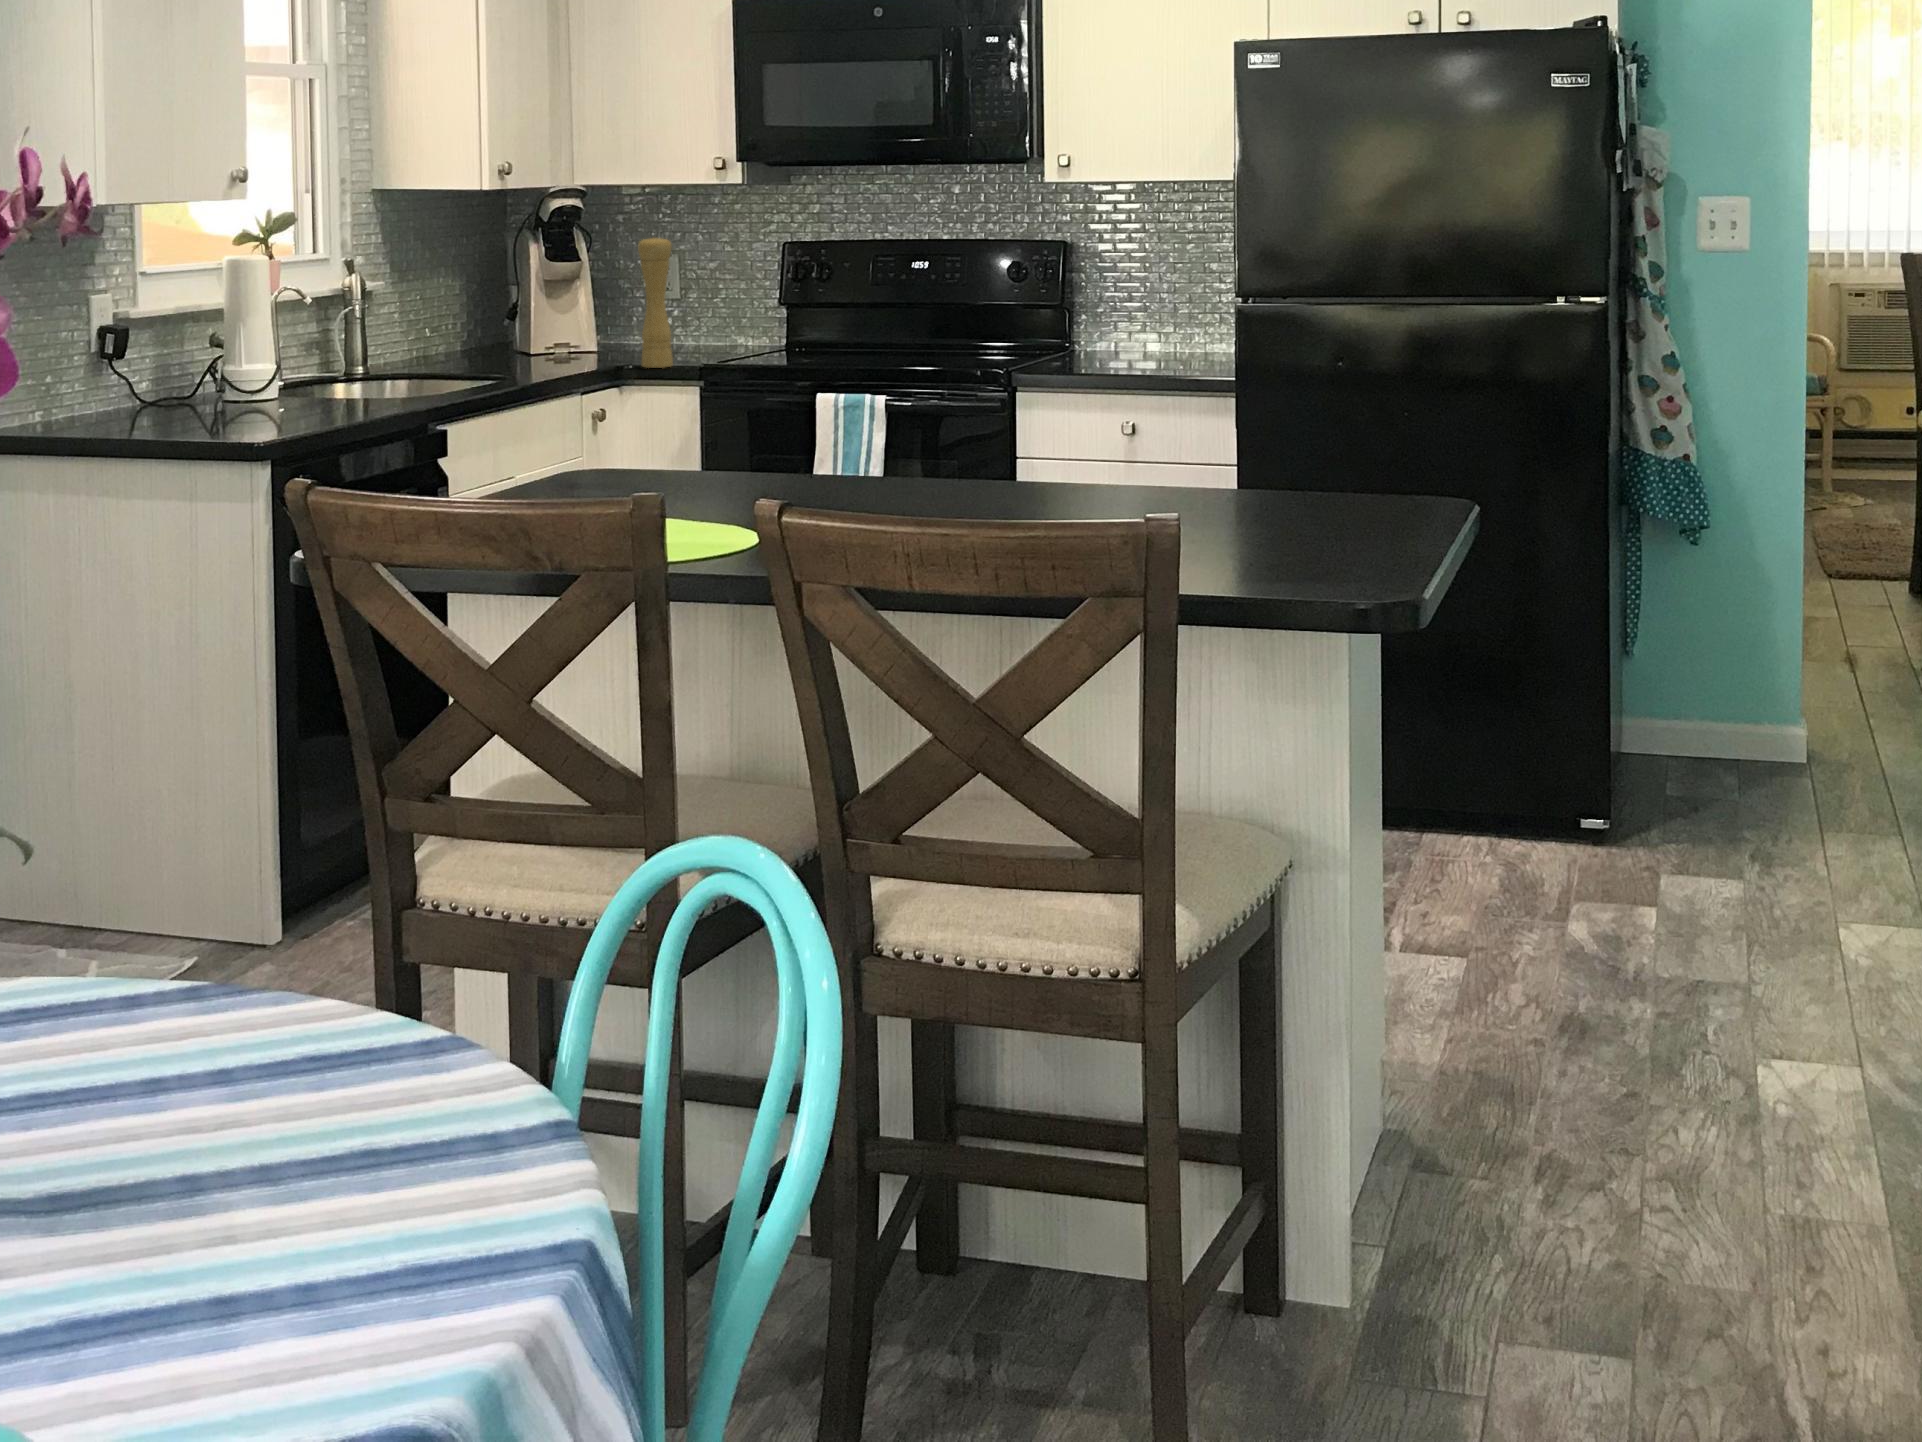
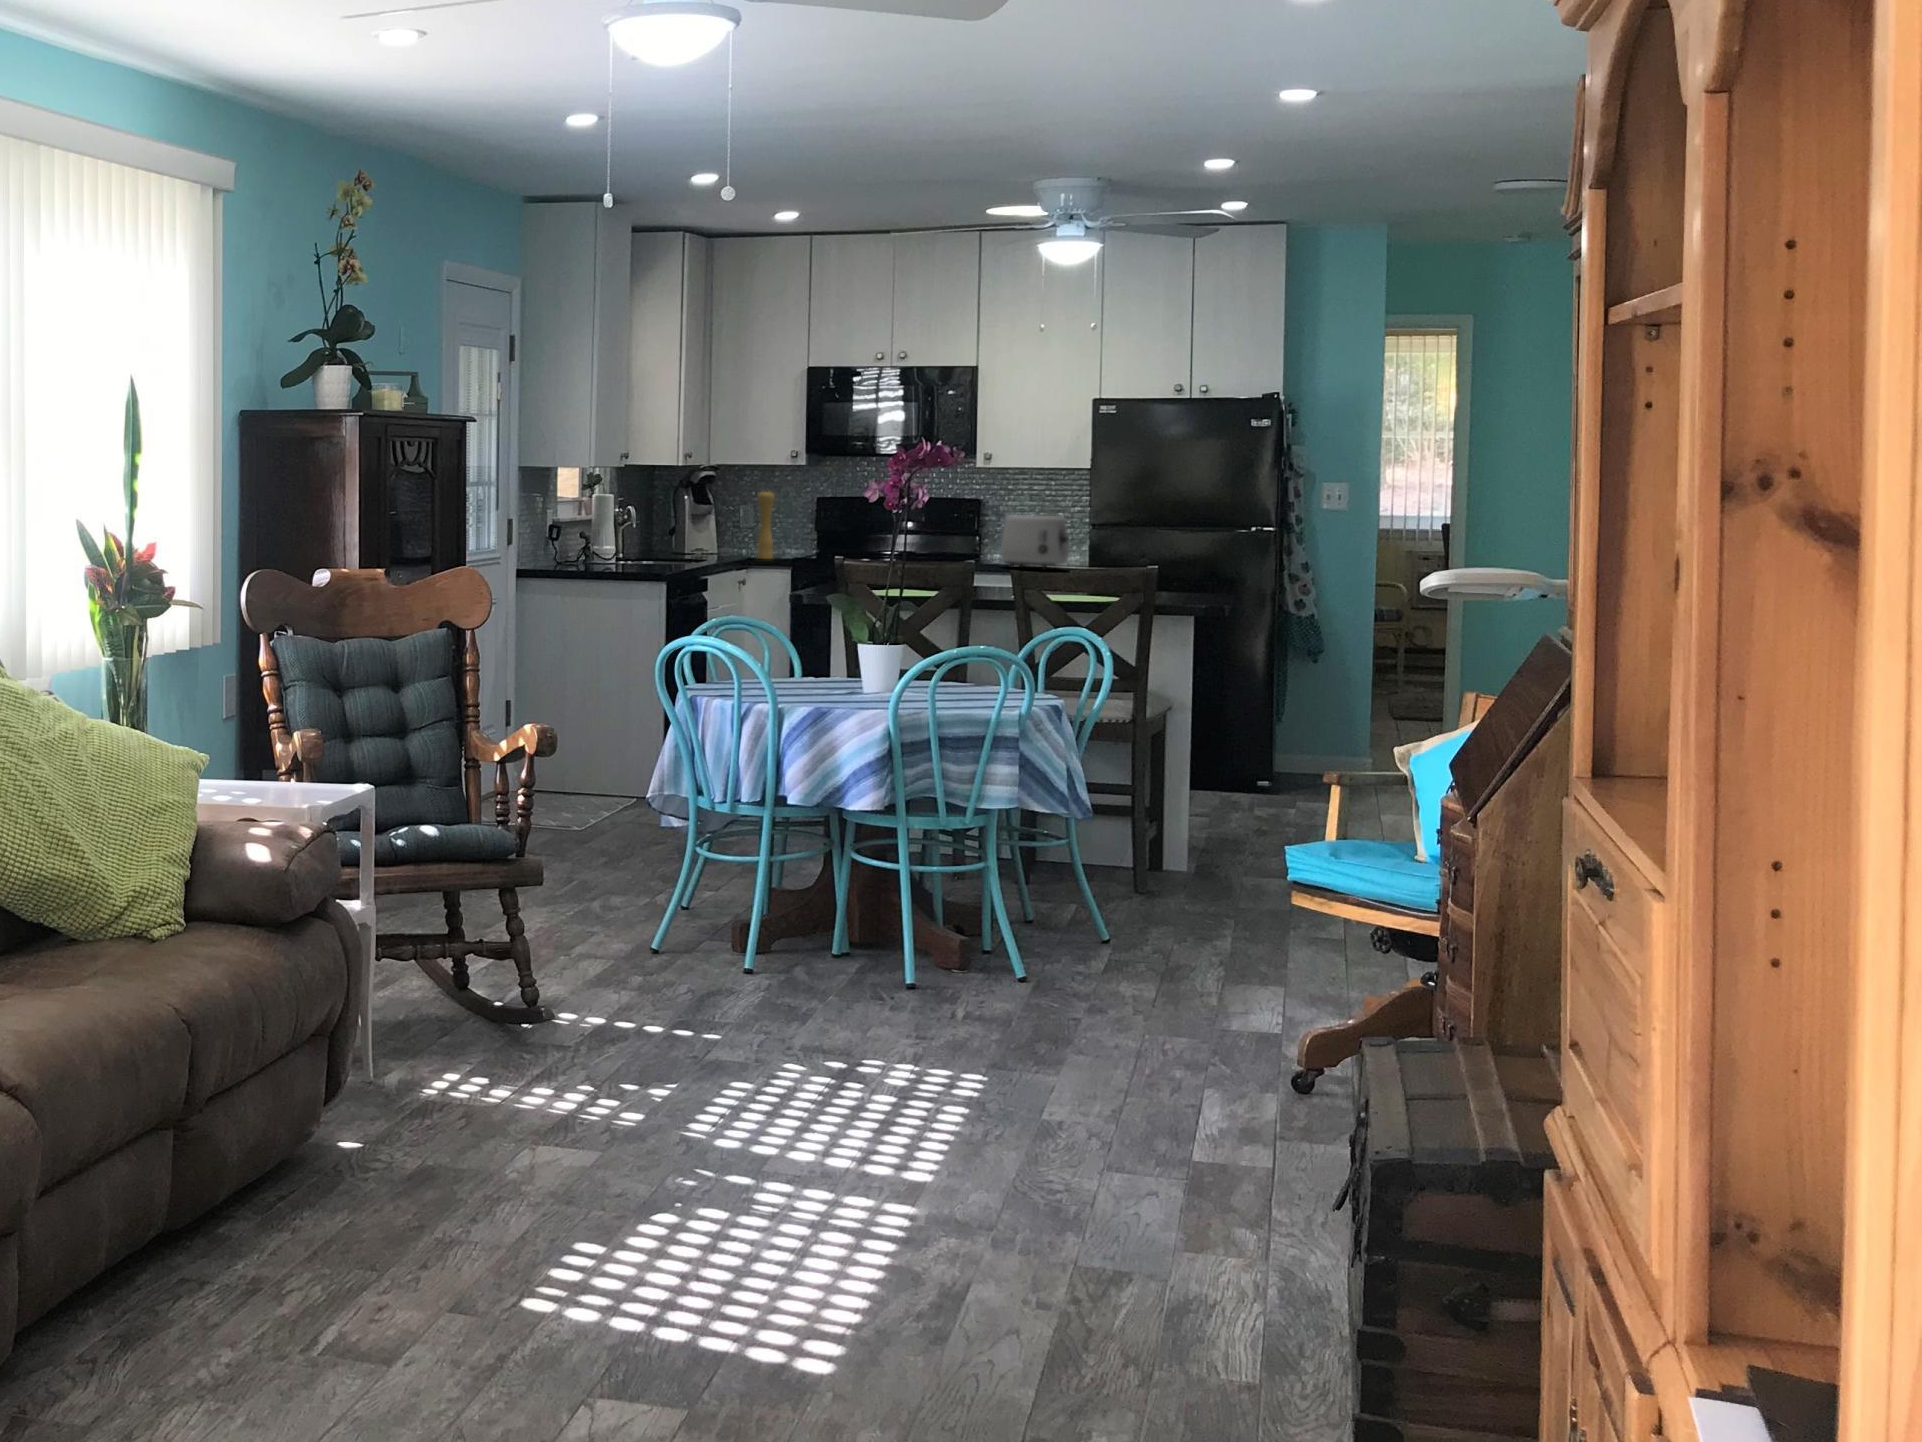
toaster: none [1084,274,1210,385] -> present [1001,515,1069,569]

